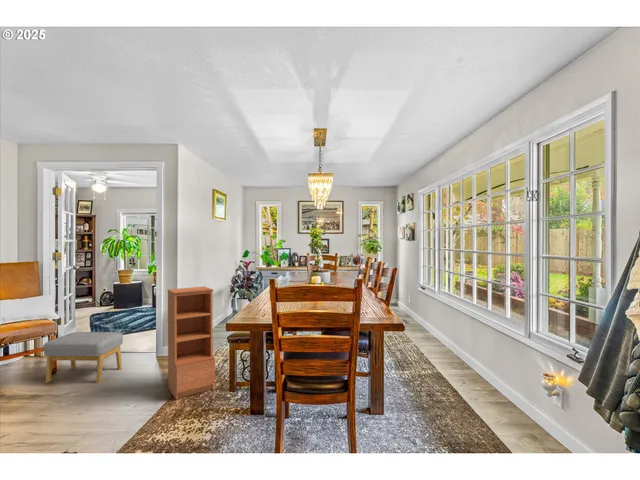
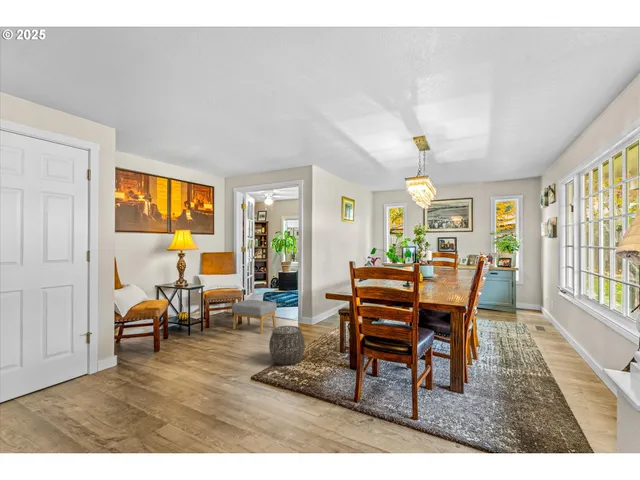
bookcase: present [168,286,215,400] -> none [301,272,332,351]
woven basket: none [122,369,181,432] -> present [269,326,305,365]

